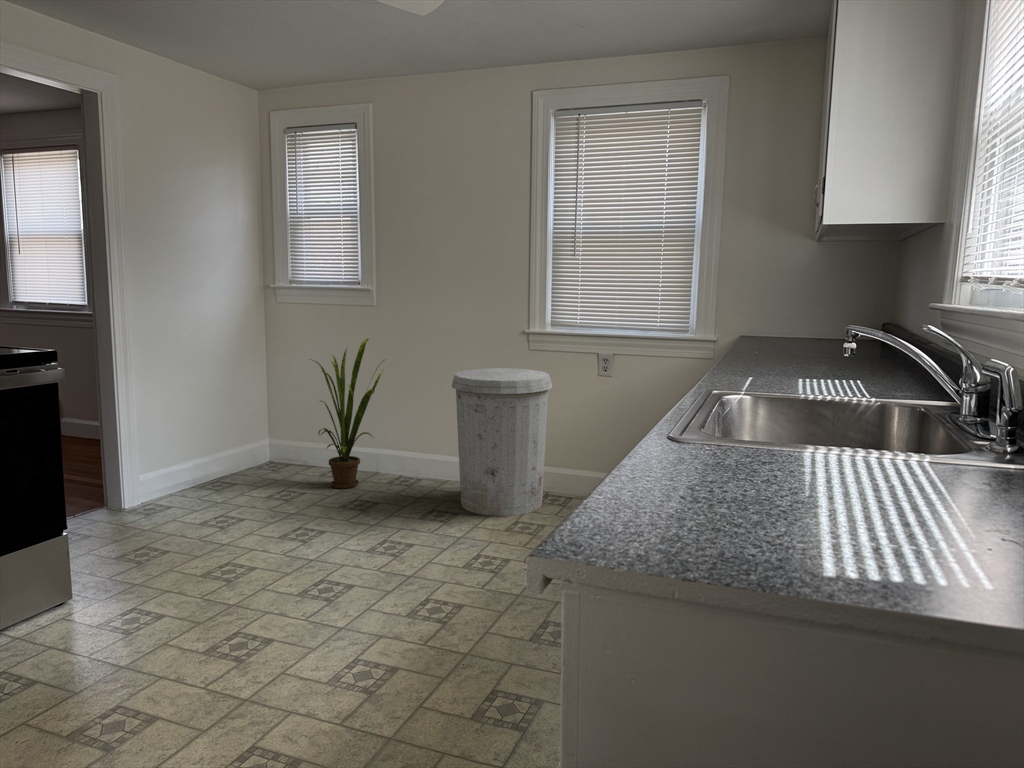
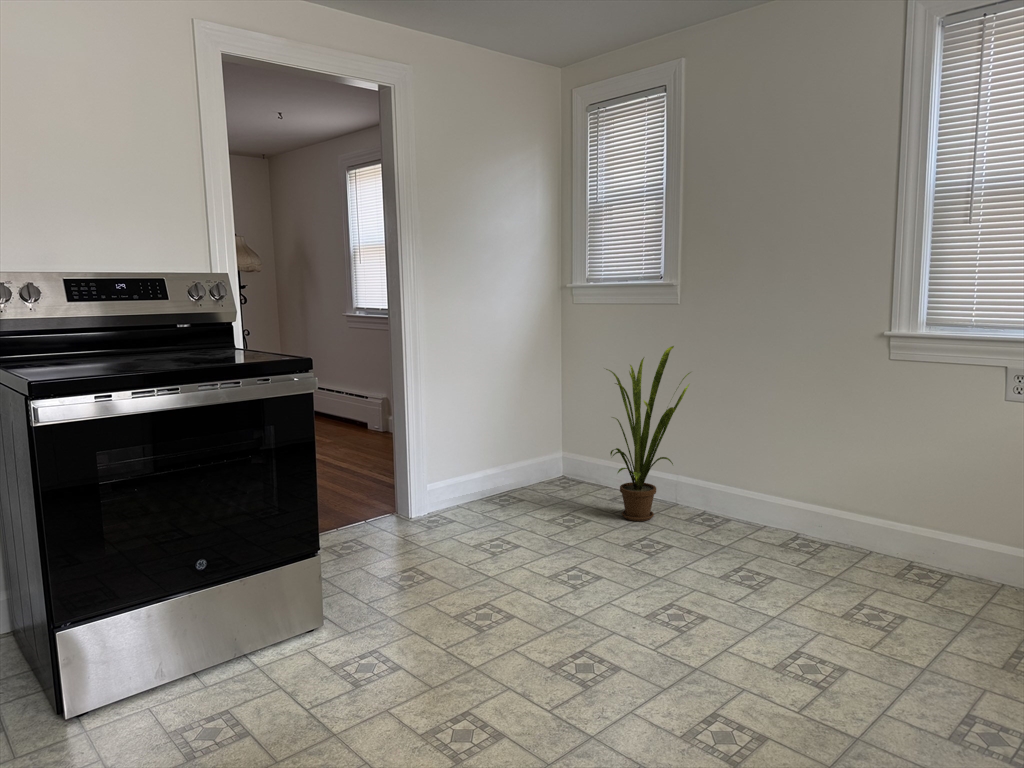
trash can: present [452,368,552,516] -> none [773,389,923,593]

